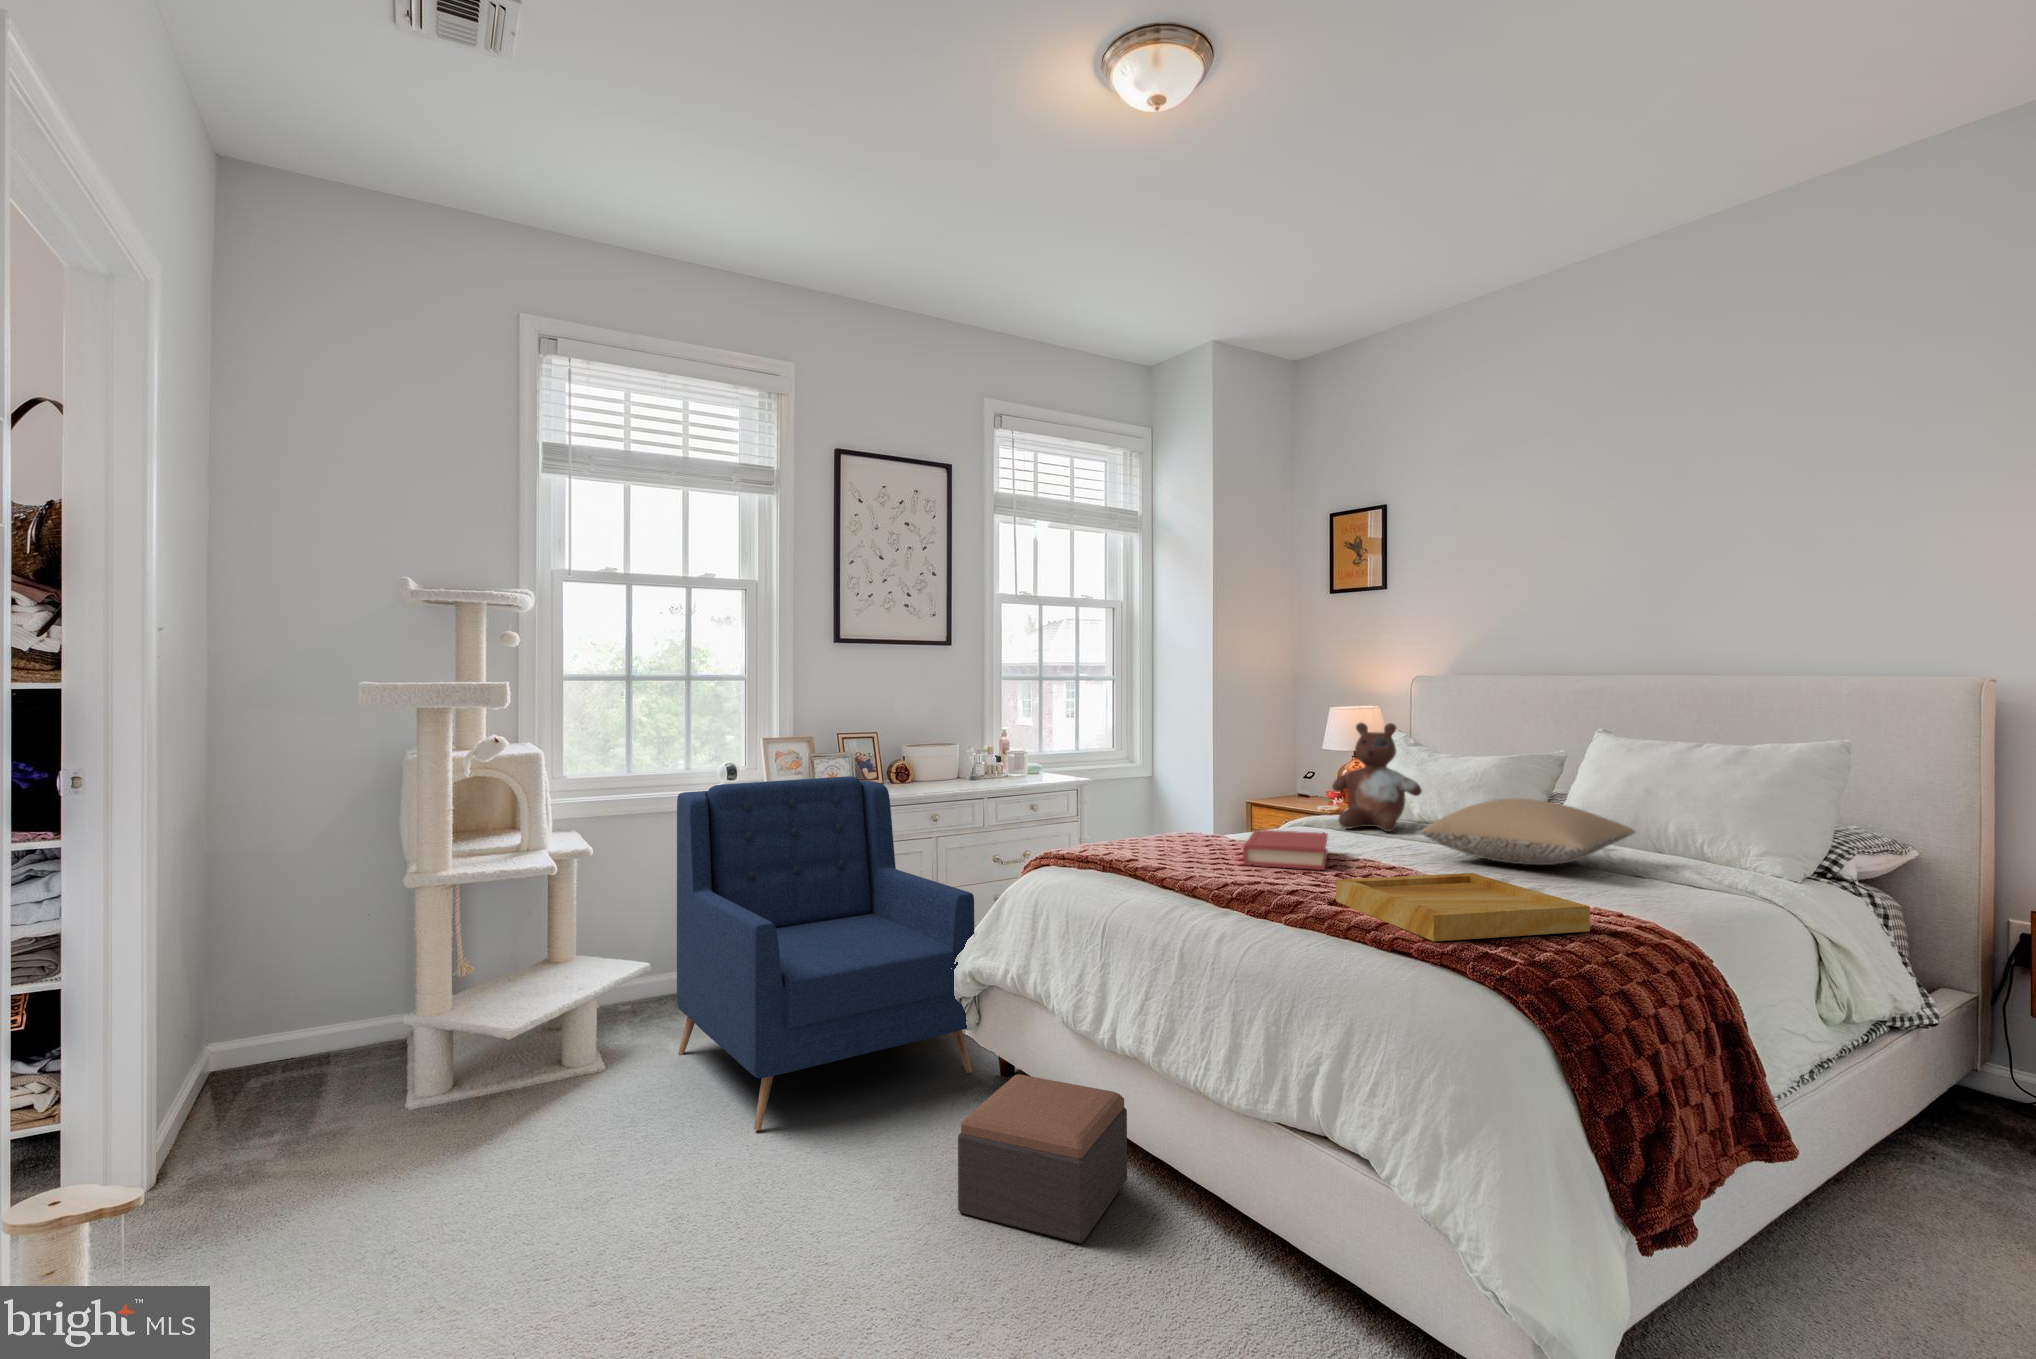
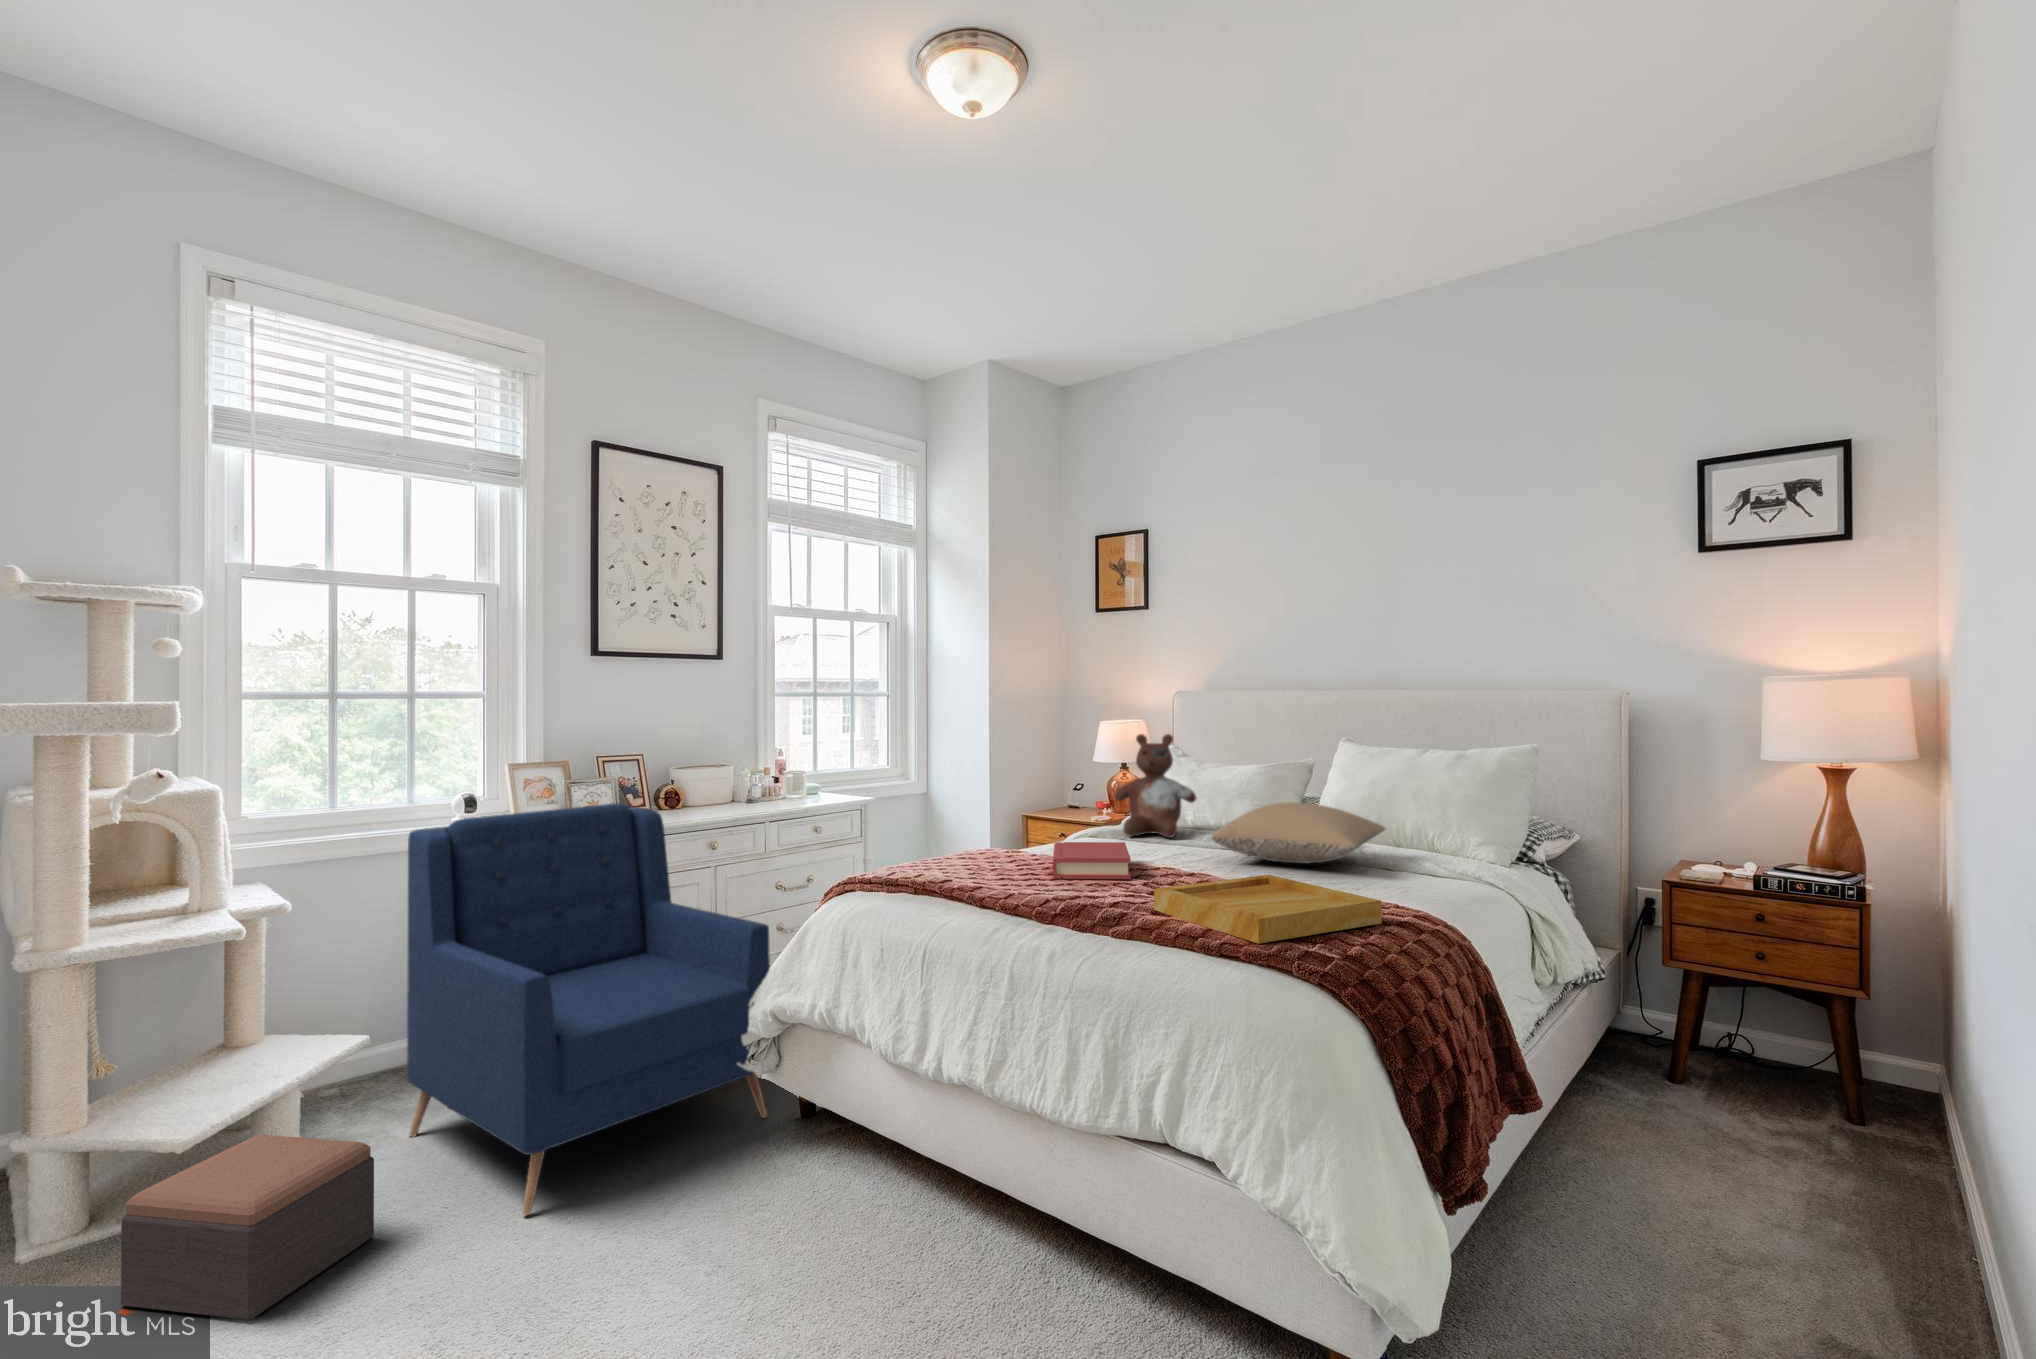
footstool: present [958,1075,1127,1243] -> present [121,1135,374,1320]

